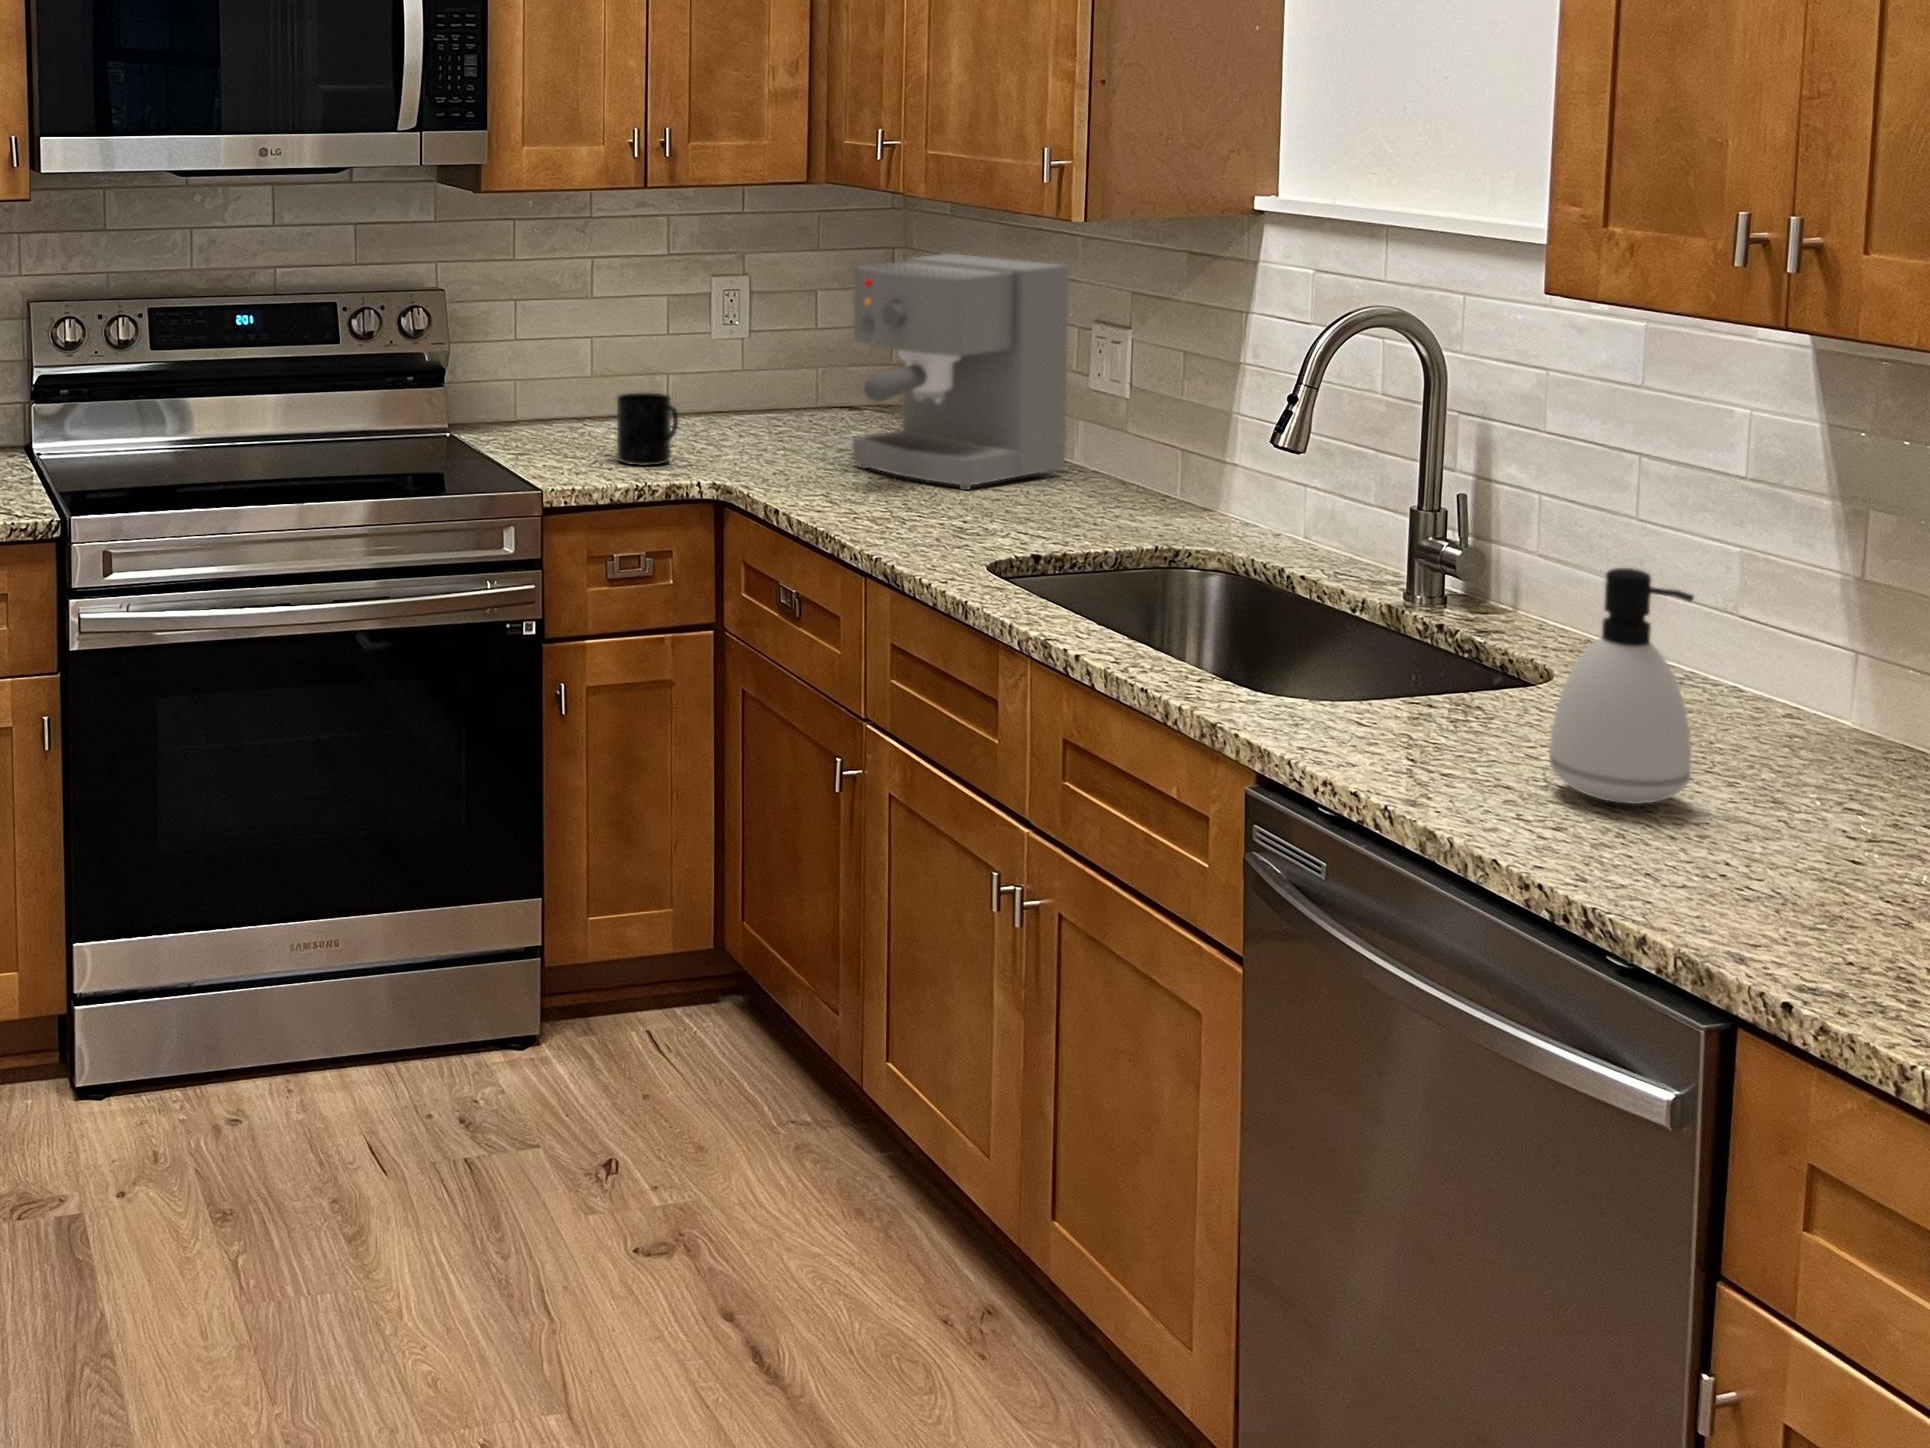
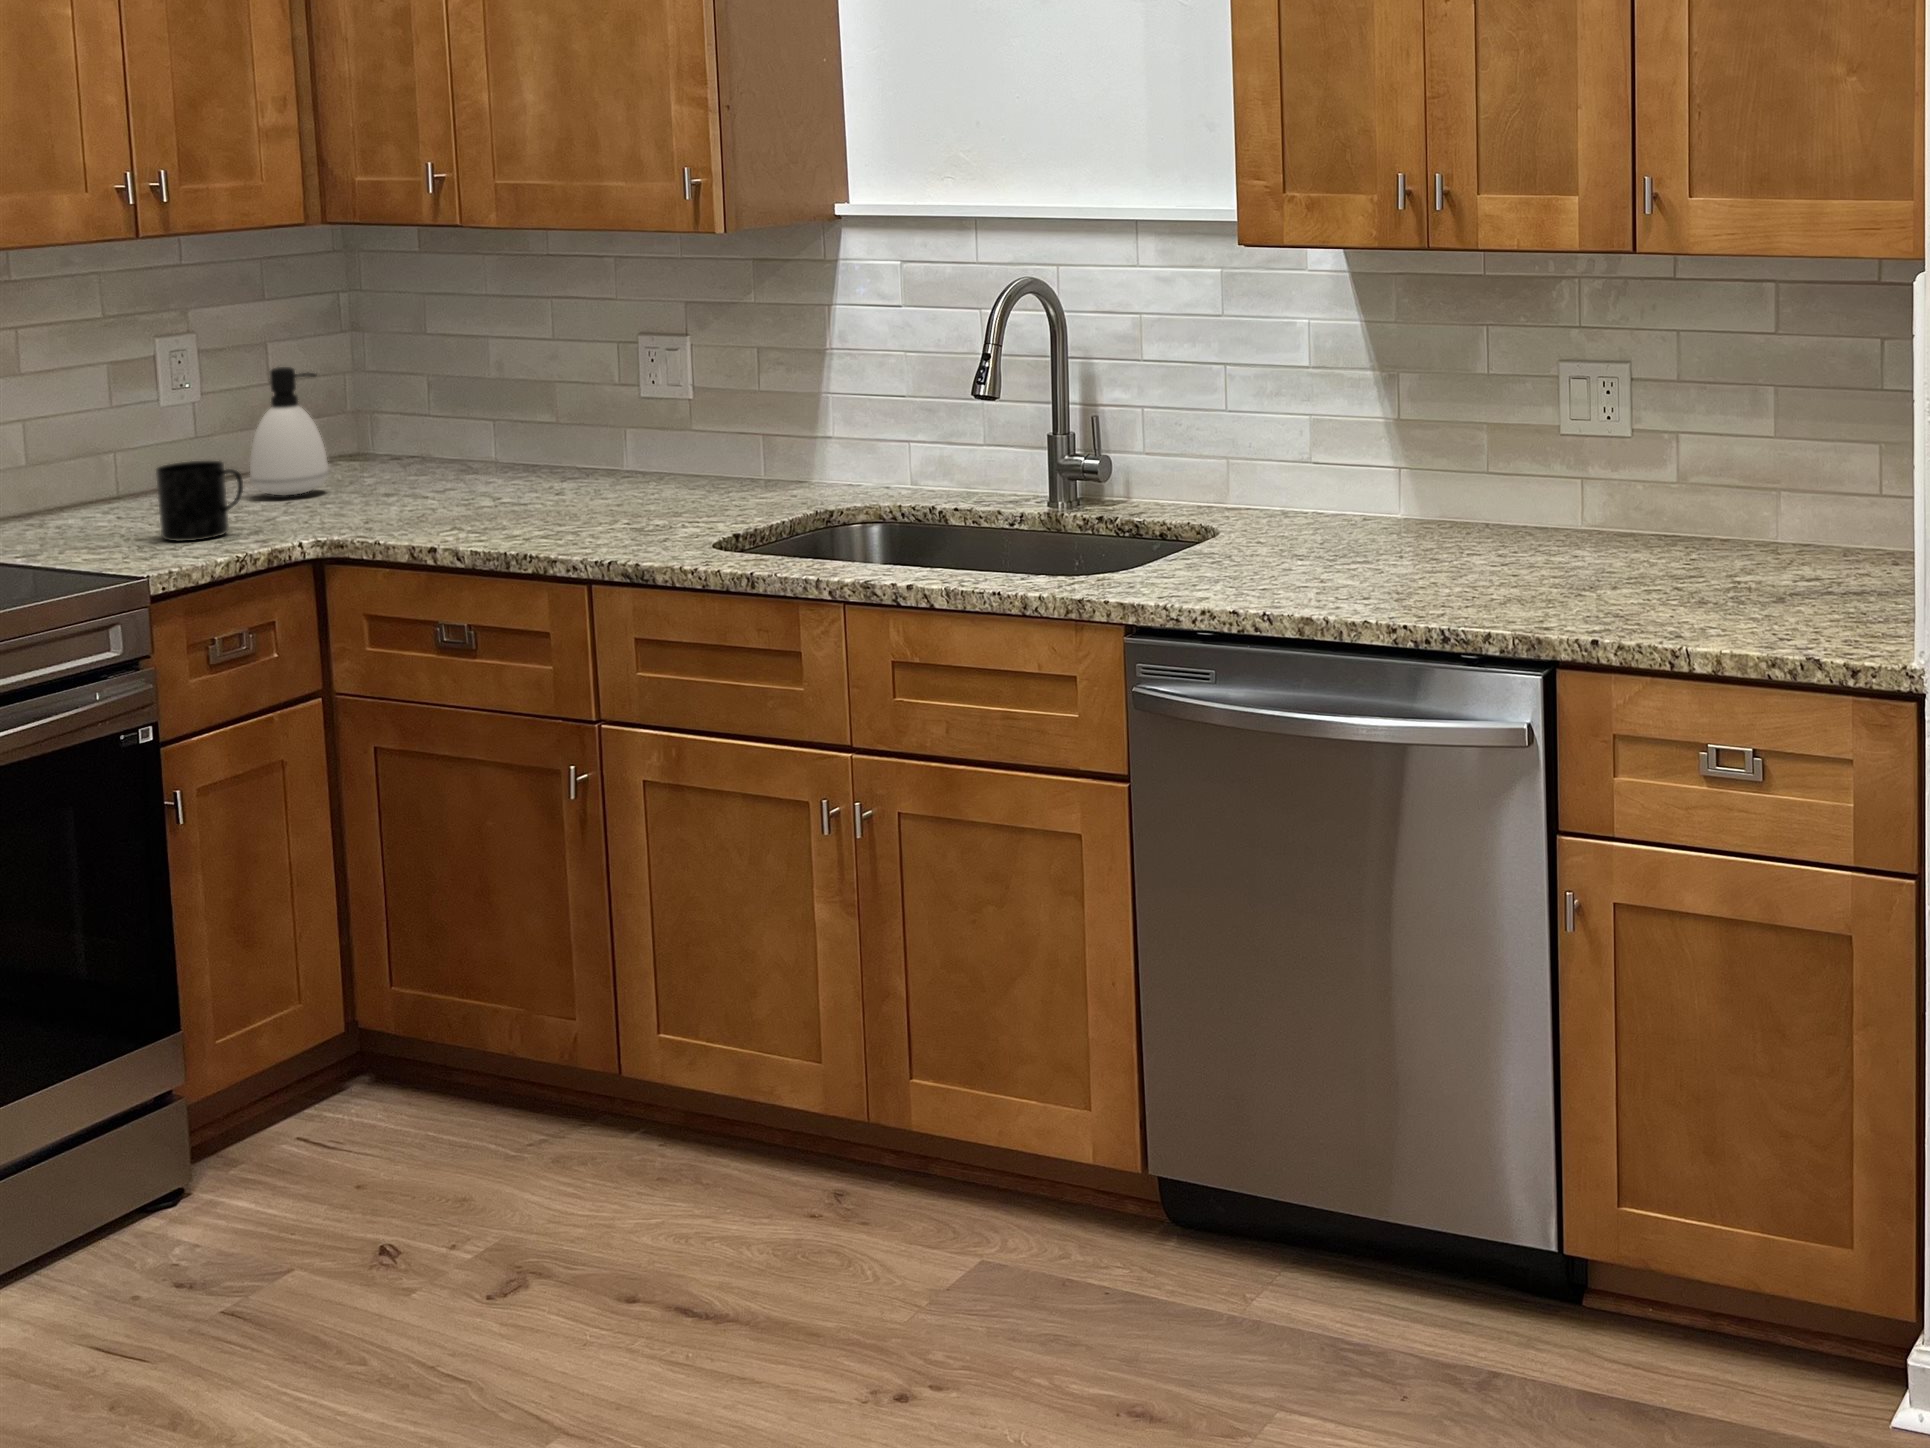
coffee maker: present [852,254,1069,490] -> none [416,284,633,505]
soap dispenser: present [1549,568,1694,804] -> present [250,367,329,496]

